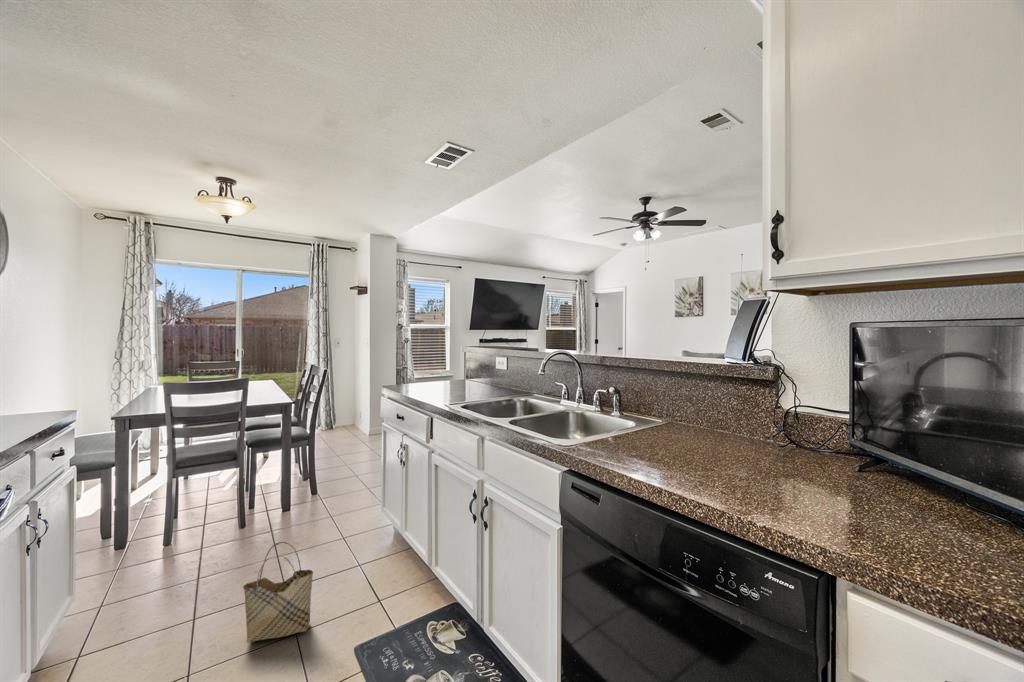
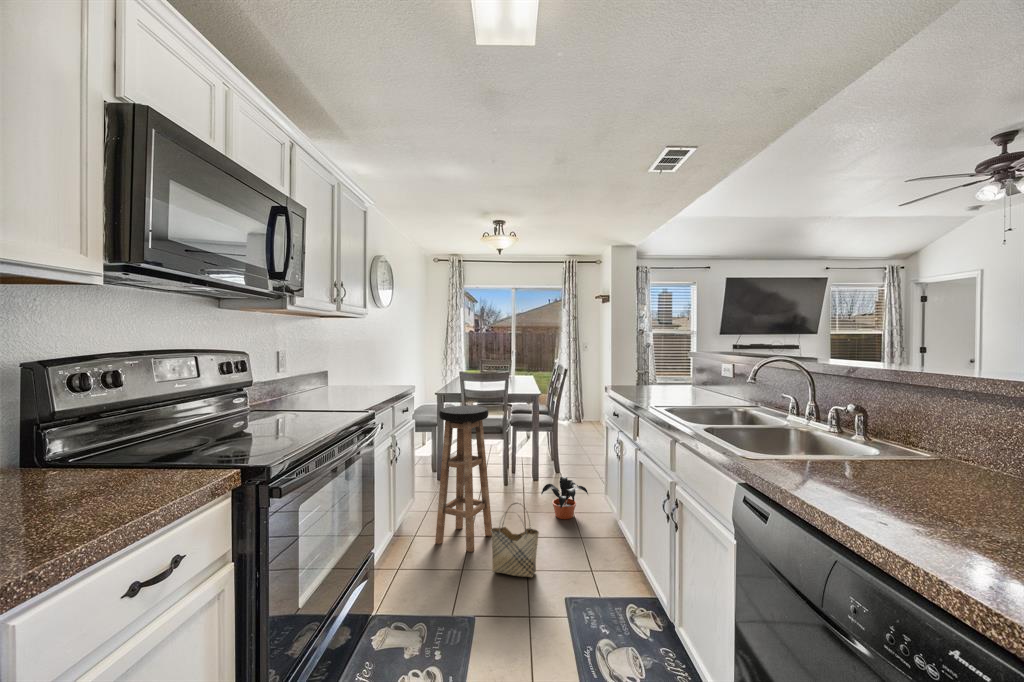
bar stool: none [143,425,239,630] -> present [435,406,492,552]
potted plant: none [304,493,363,545] -> present [541,476,588,519]

